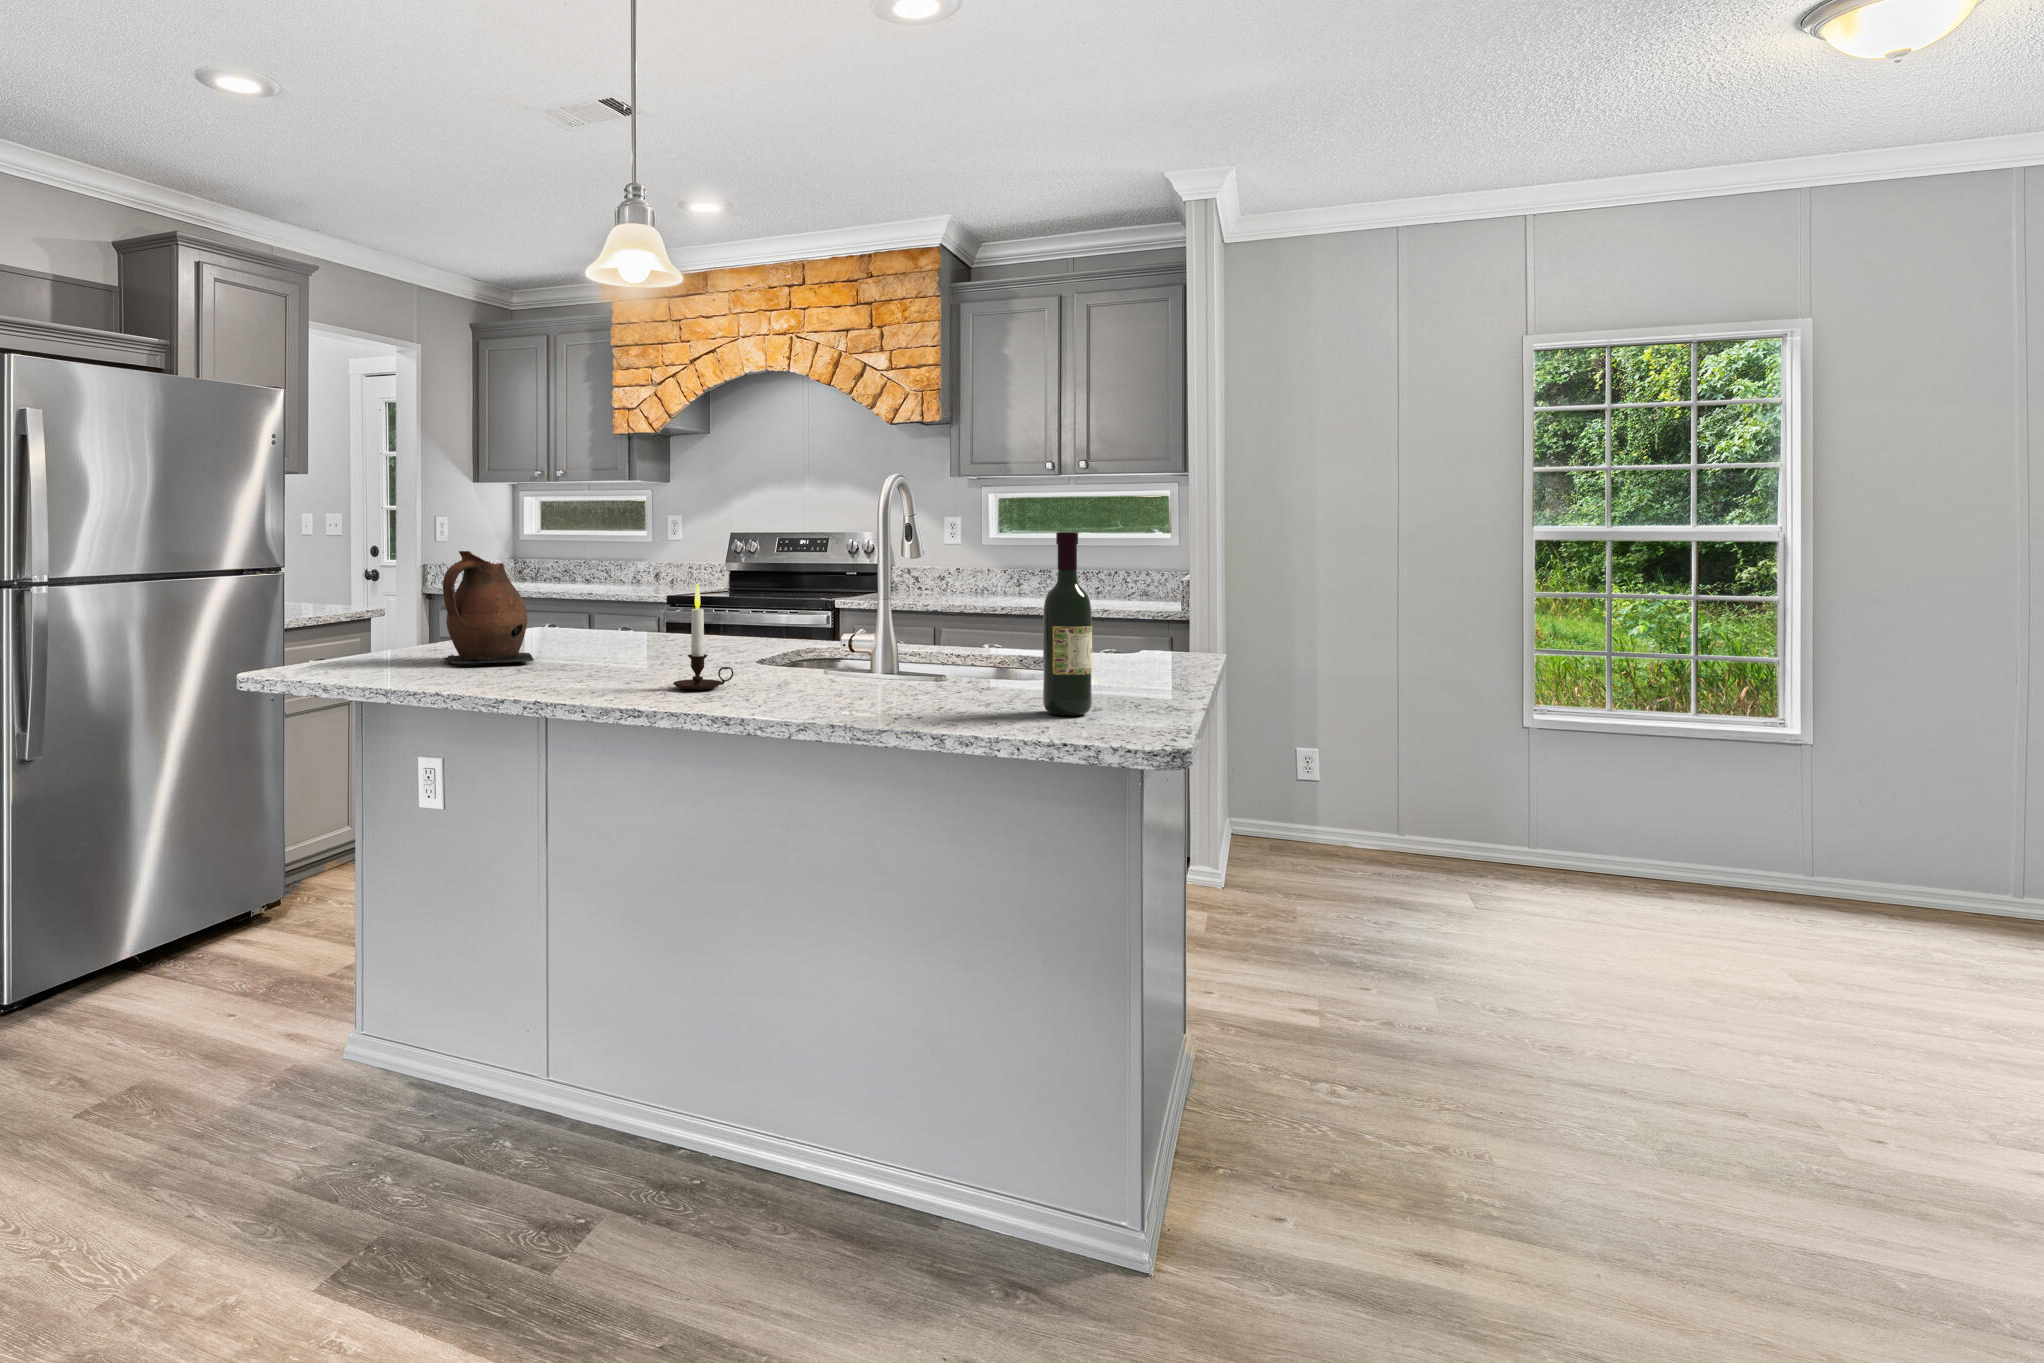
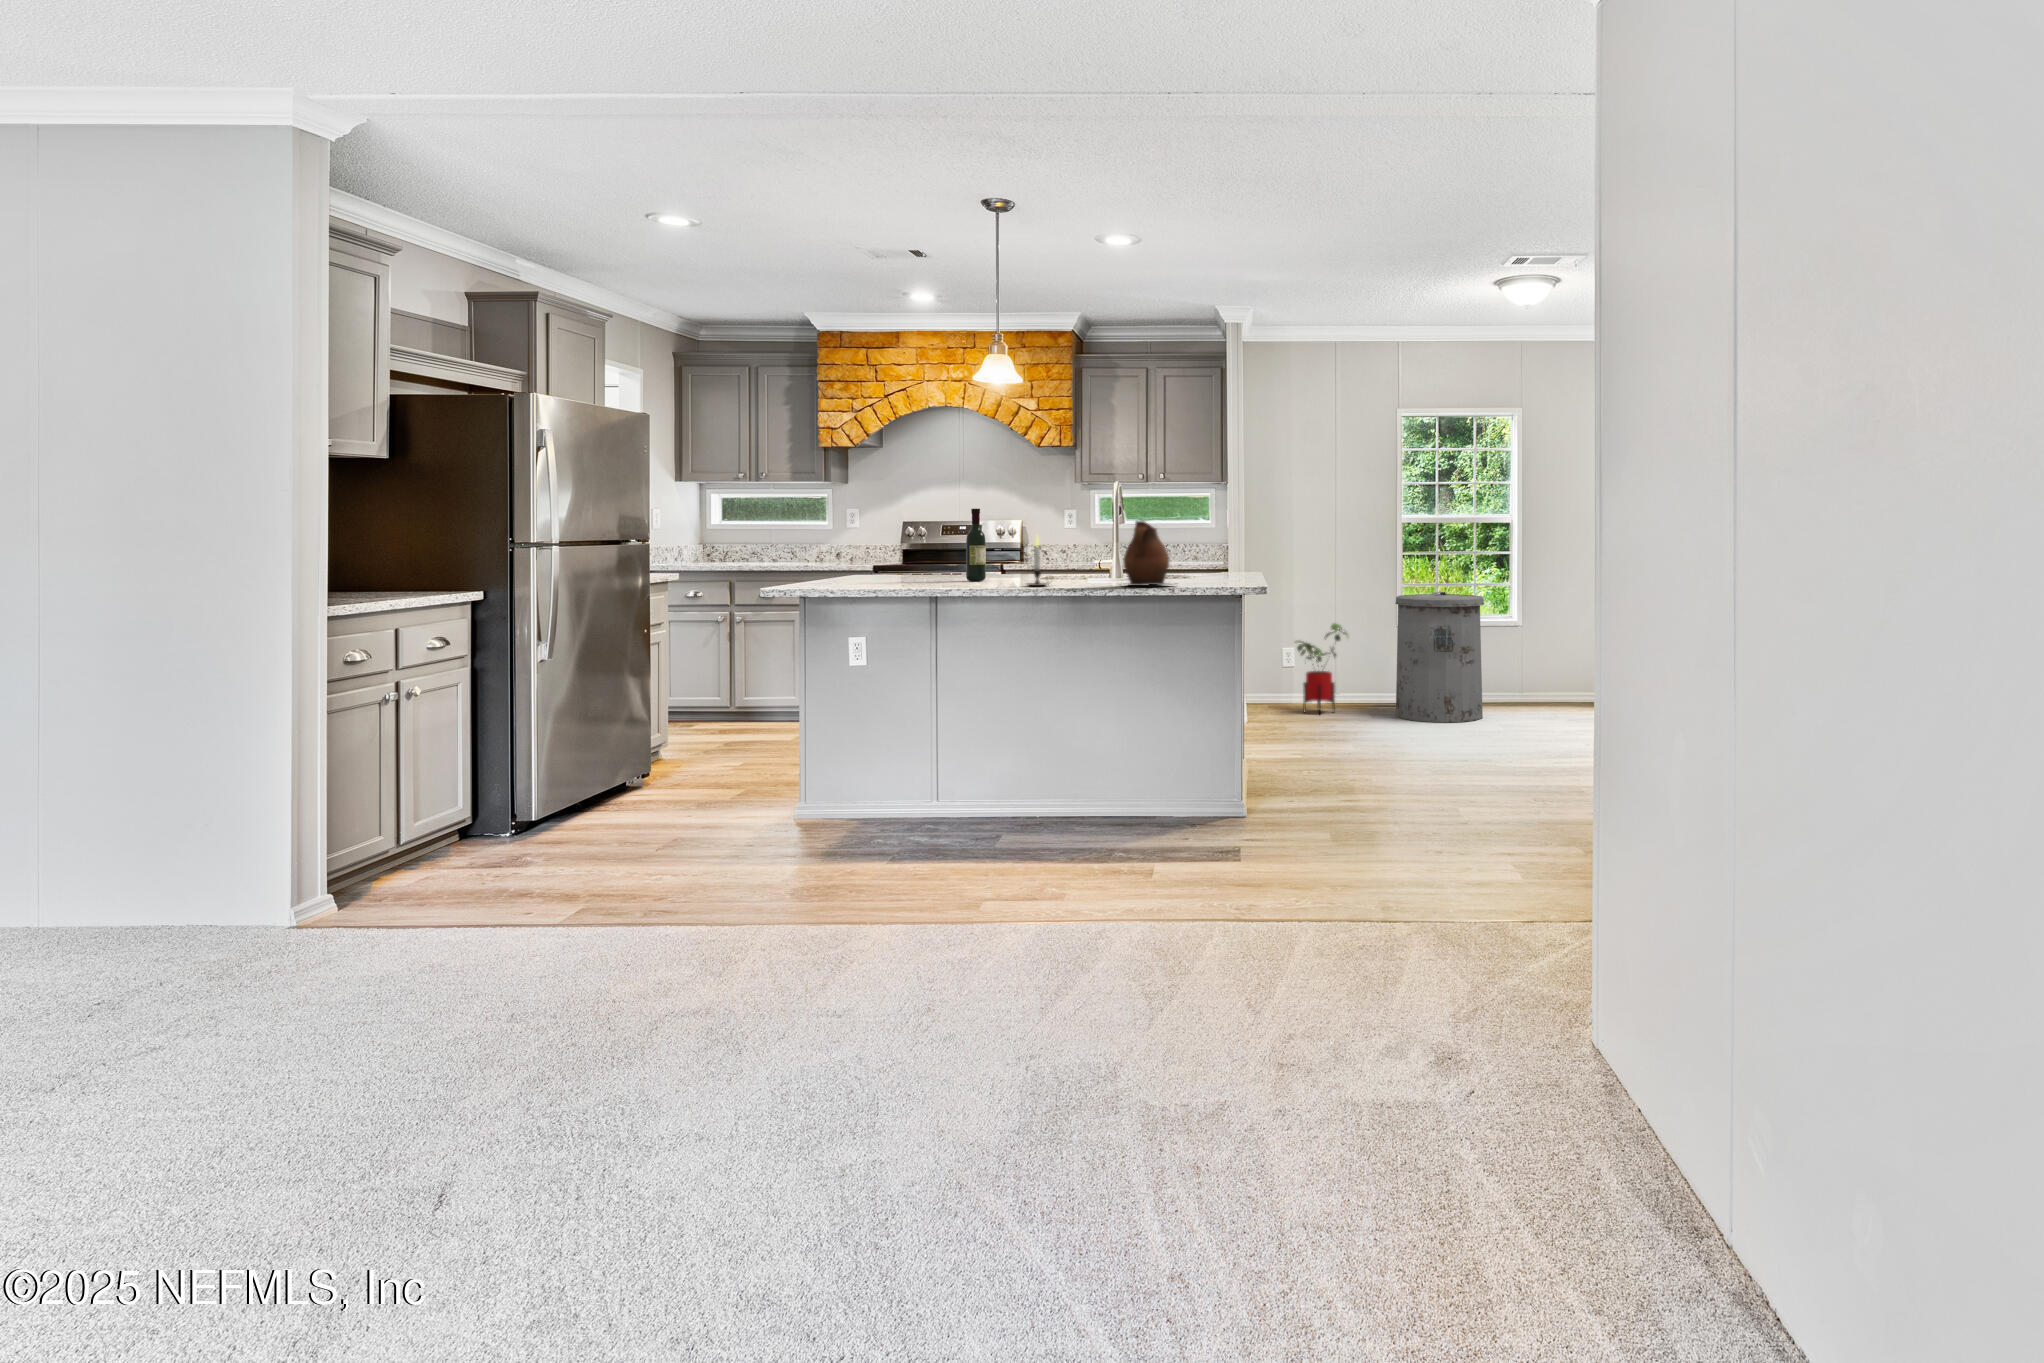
wine bottle: present [1043,532,1092,715] -> present [966,509,986,581]
ceramic pitcher: present [443,551,534,664] -> present [1123,521,1171,586]
trash can: none [1512,670,1710,926] -> present [1395,592,1484,722]
house plant: none [1314,714,1420,872] -> present [1296,623,1347,713]

